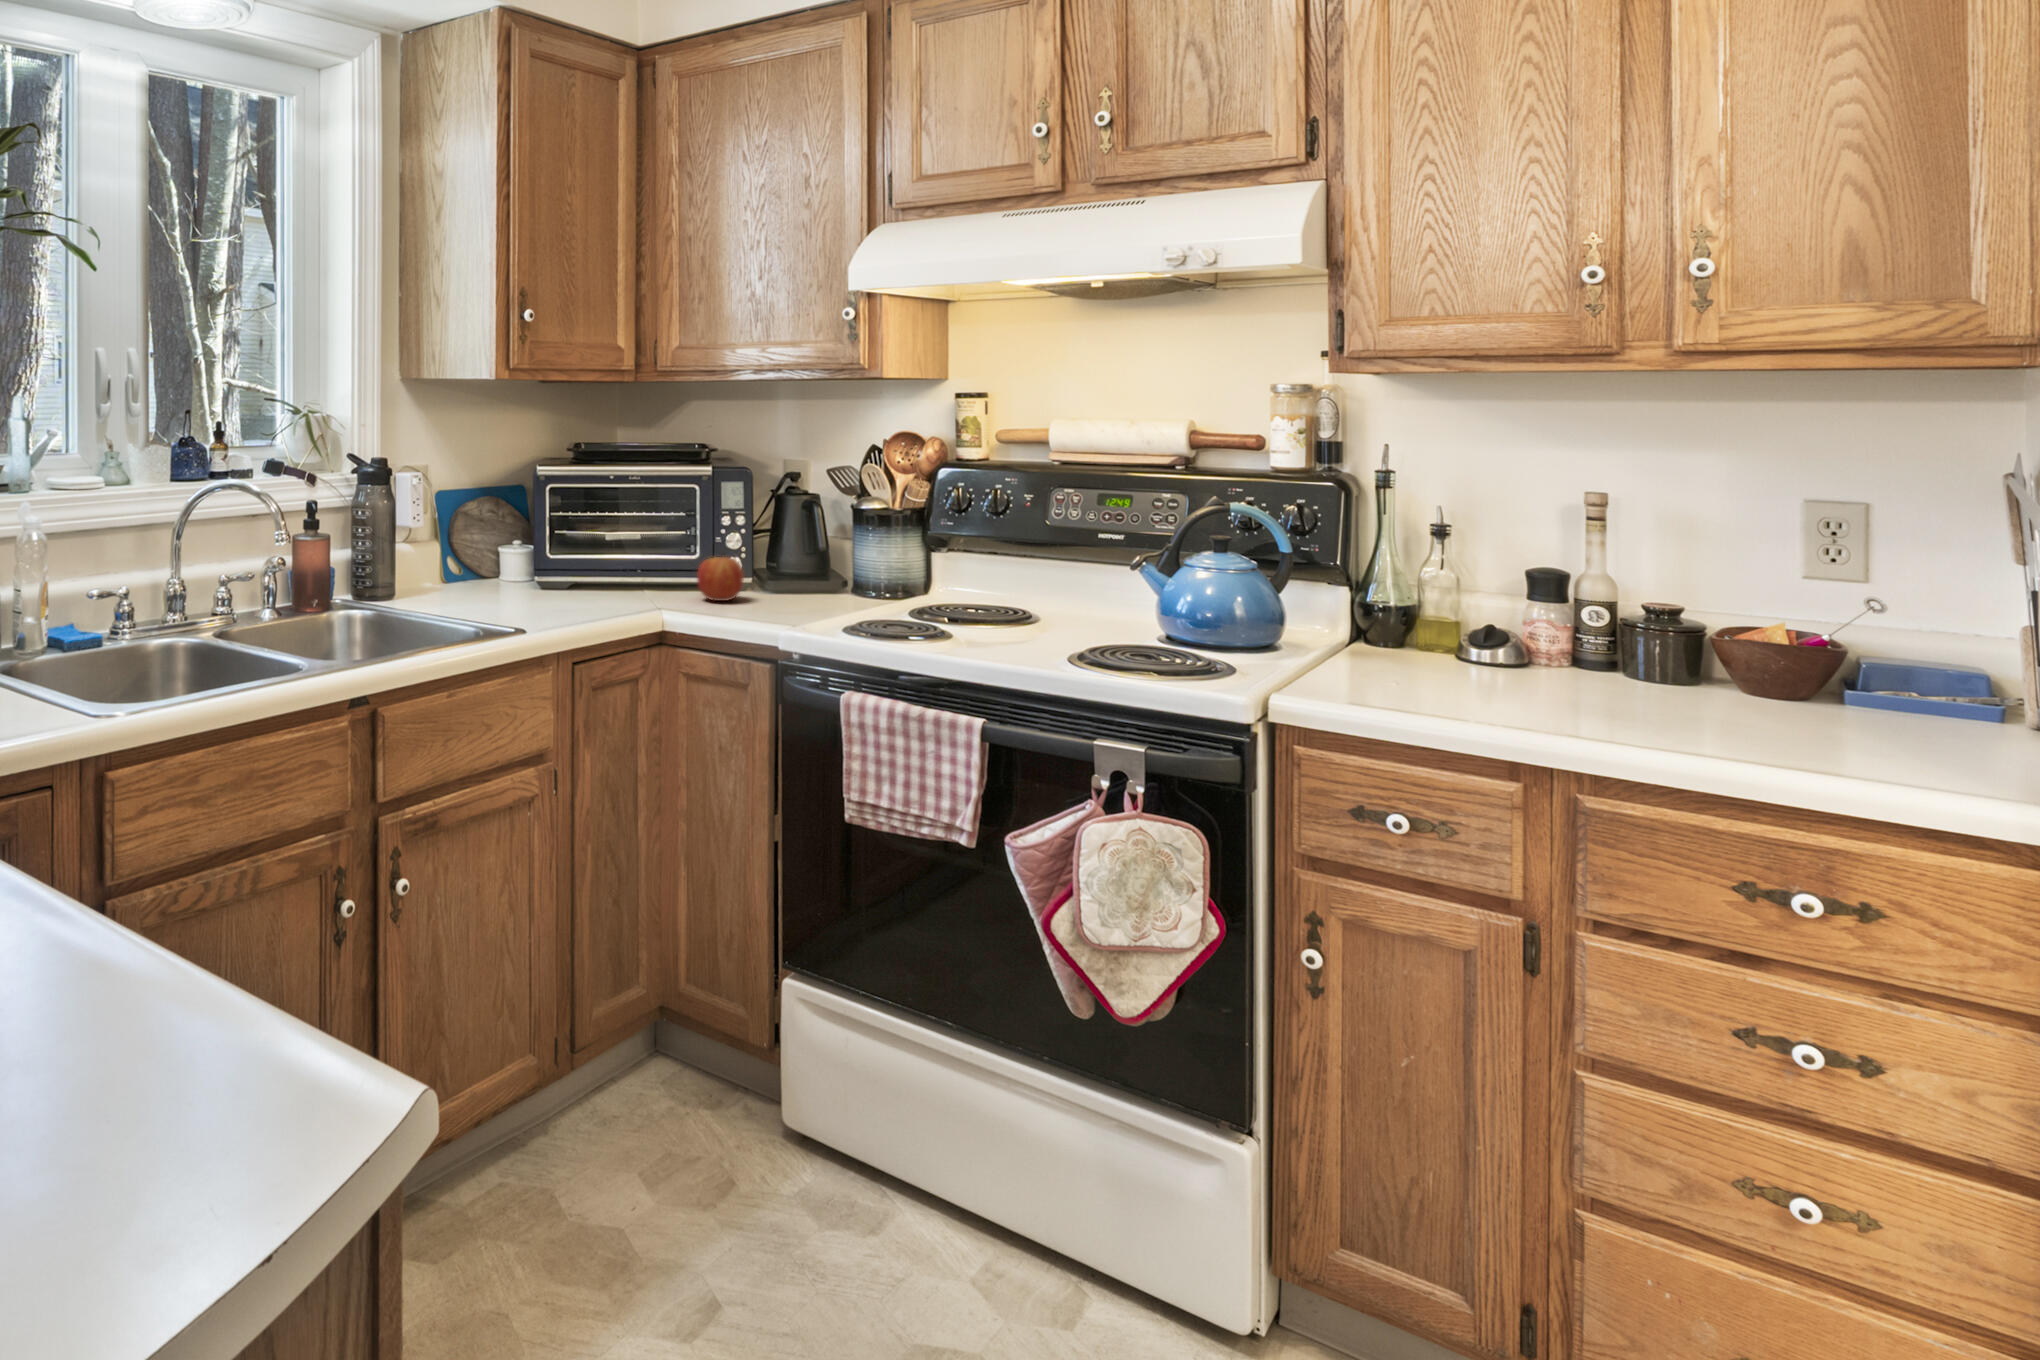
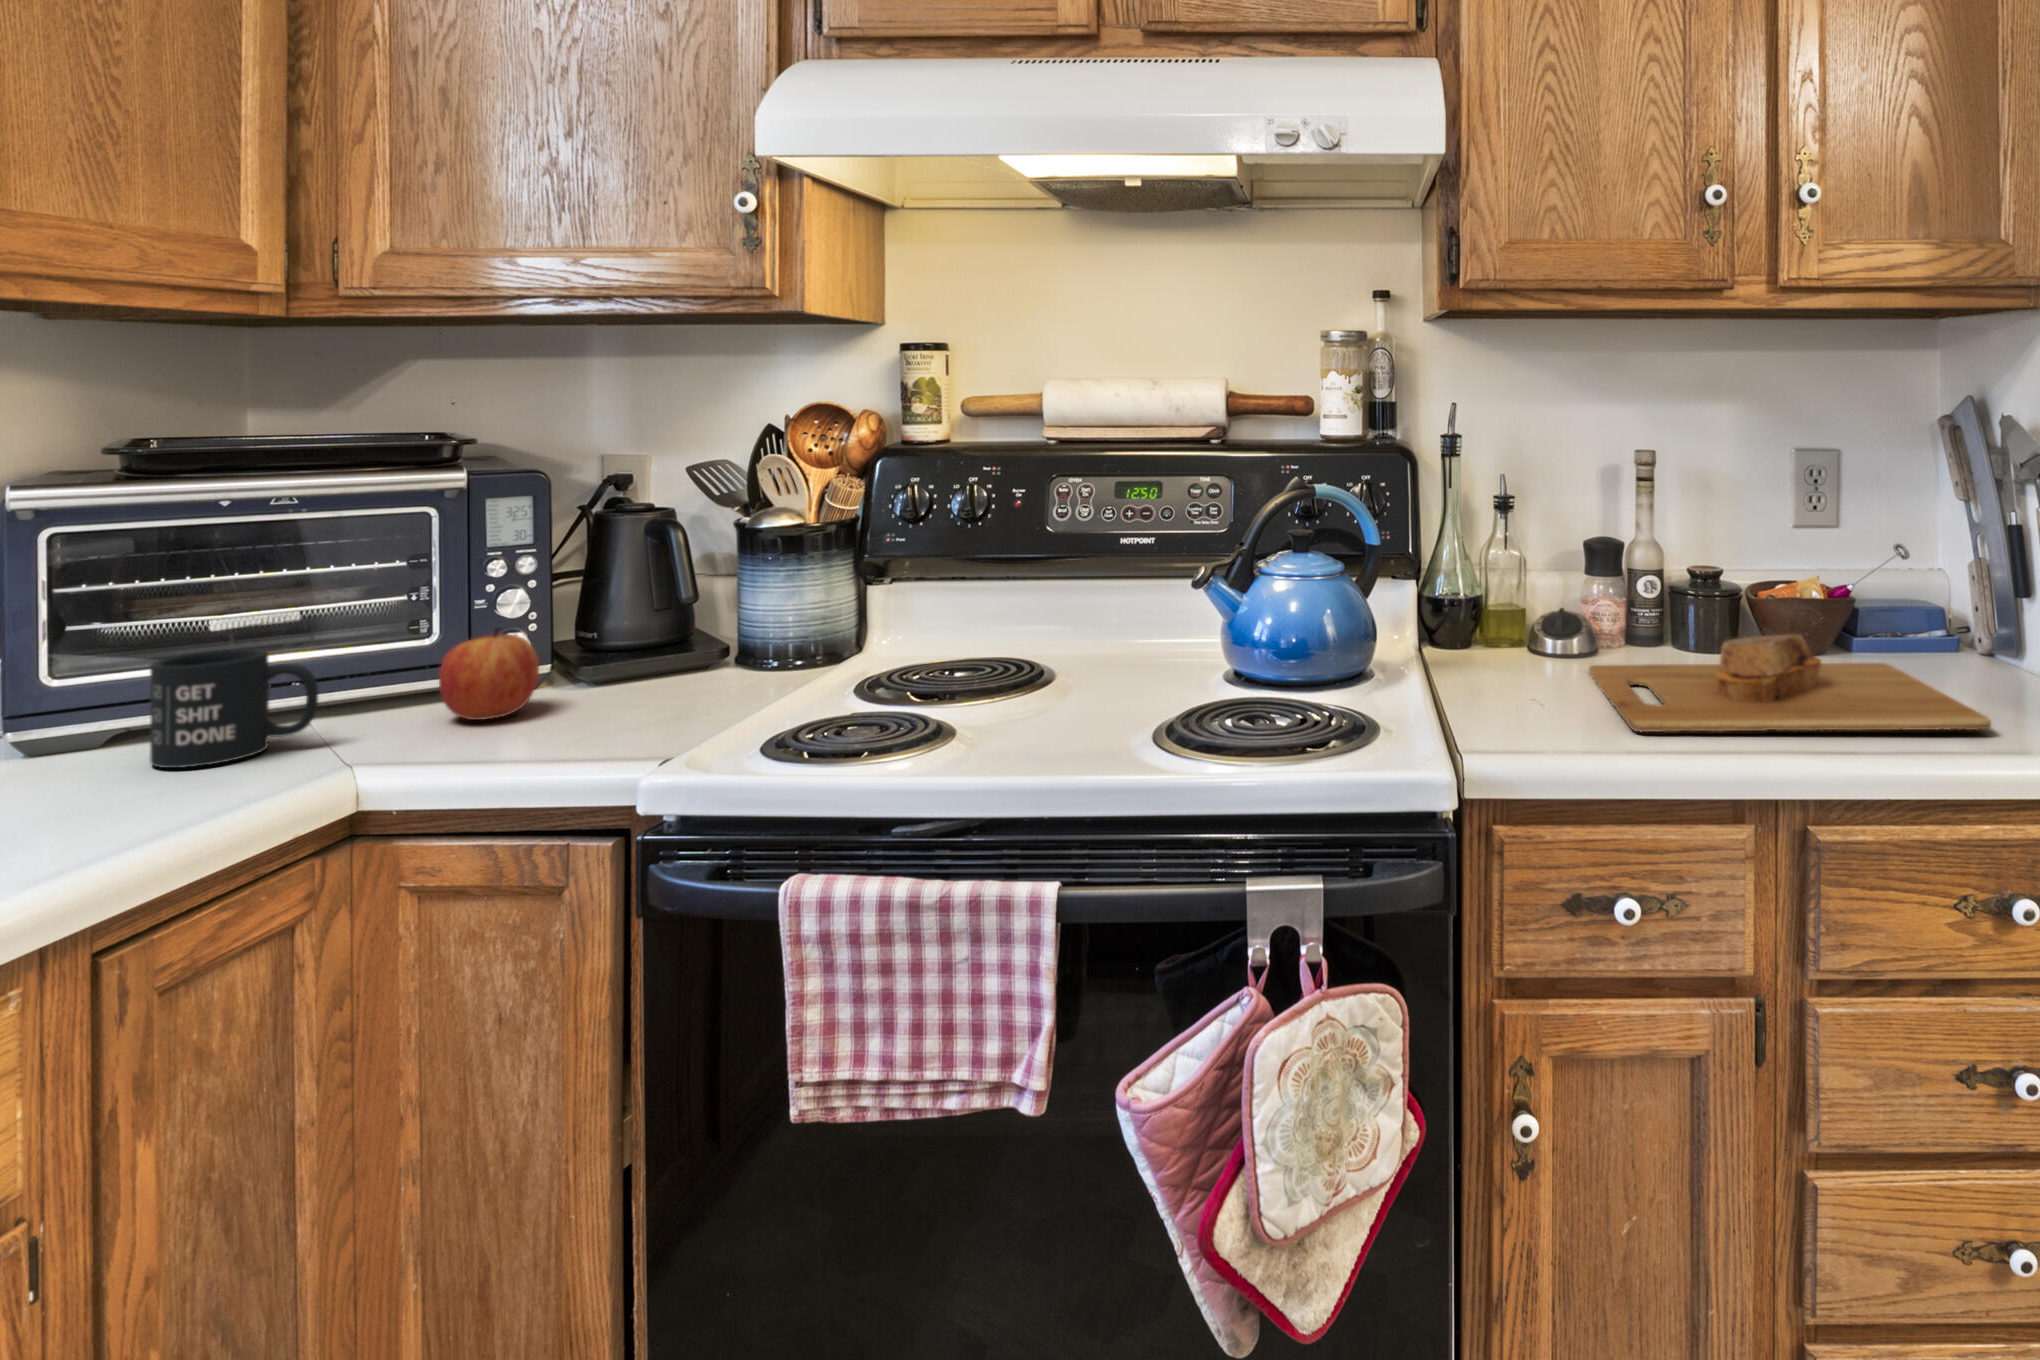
mug: none [583,549,646,602] -> present [150,648,318,768]
cutting board: none [1443,654,1822,748] -> present [1589,634,1991,732]

